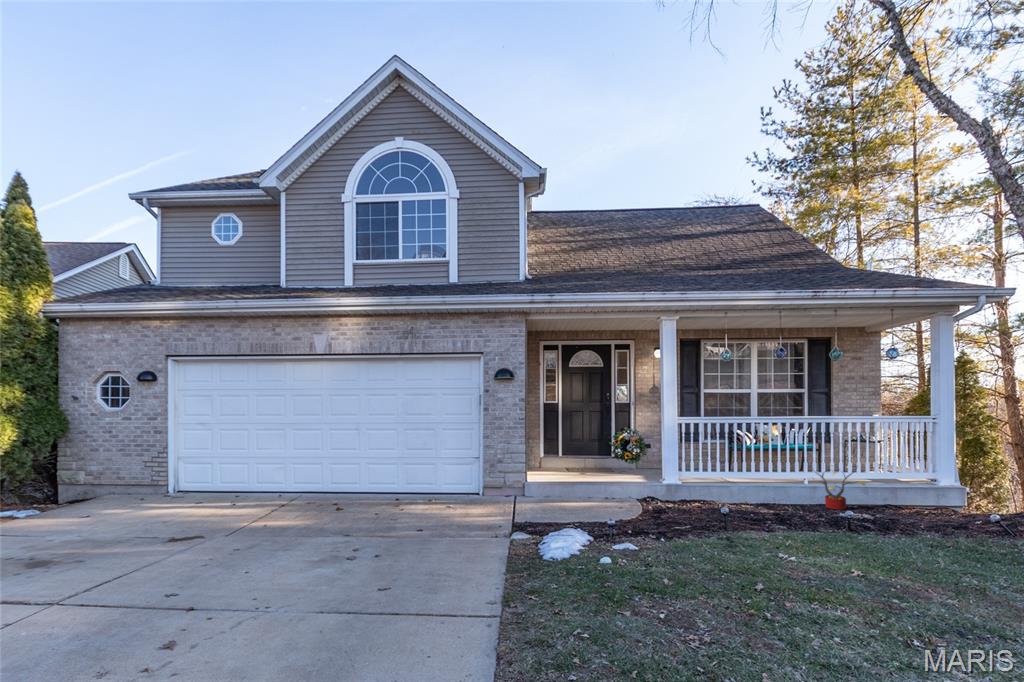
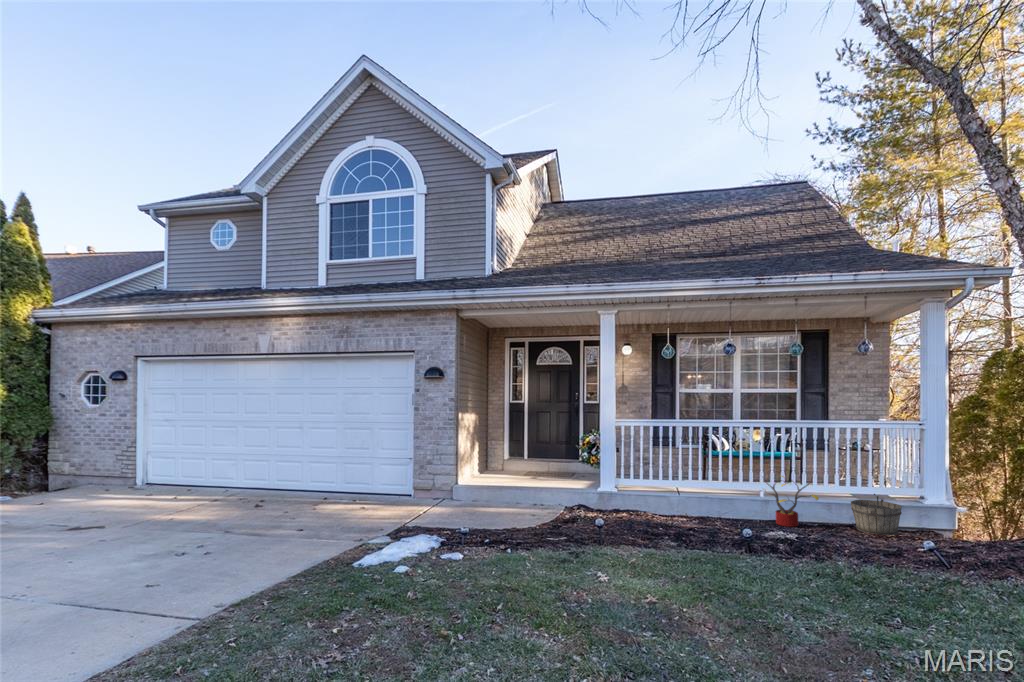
wooden bucket: none [886,479,931,514] -> present [851,494,902,535]

